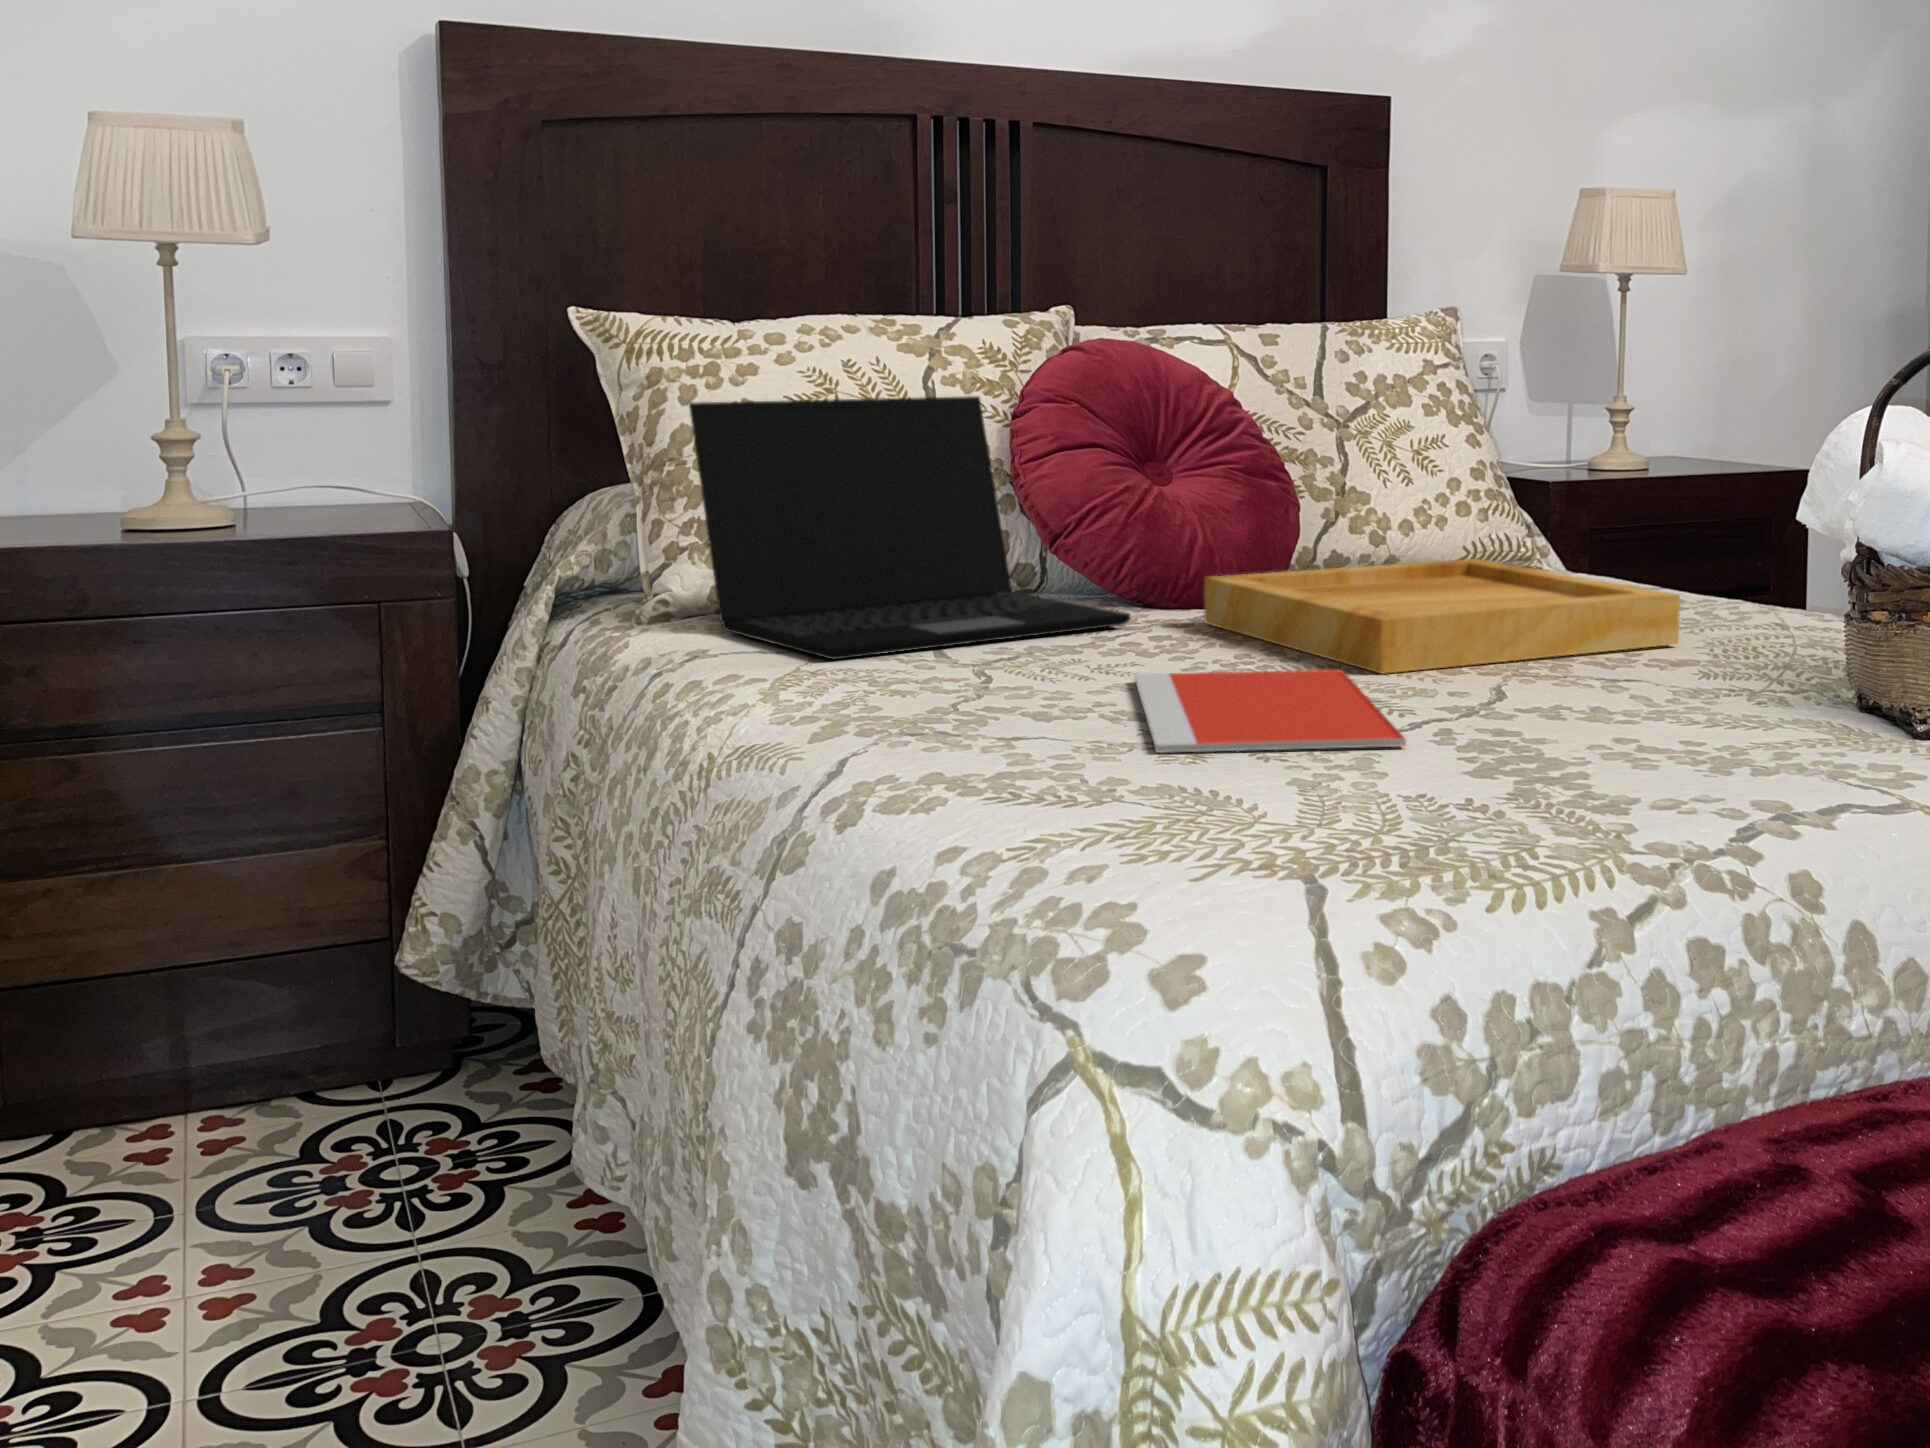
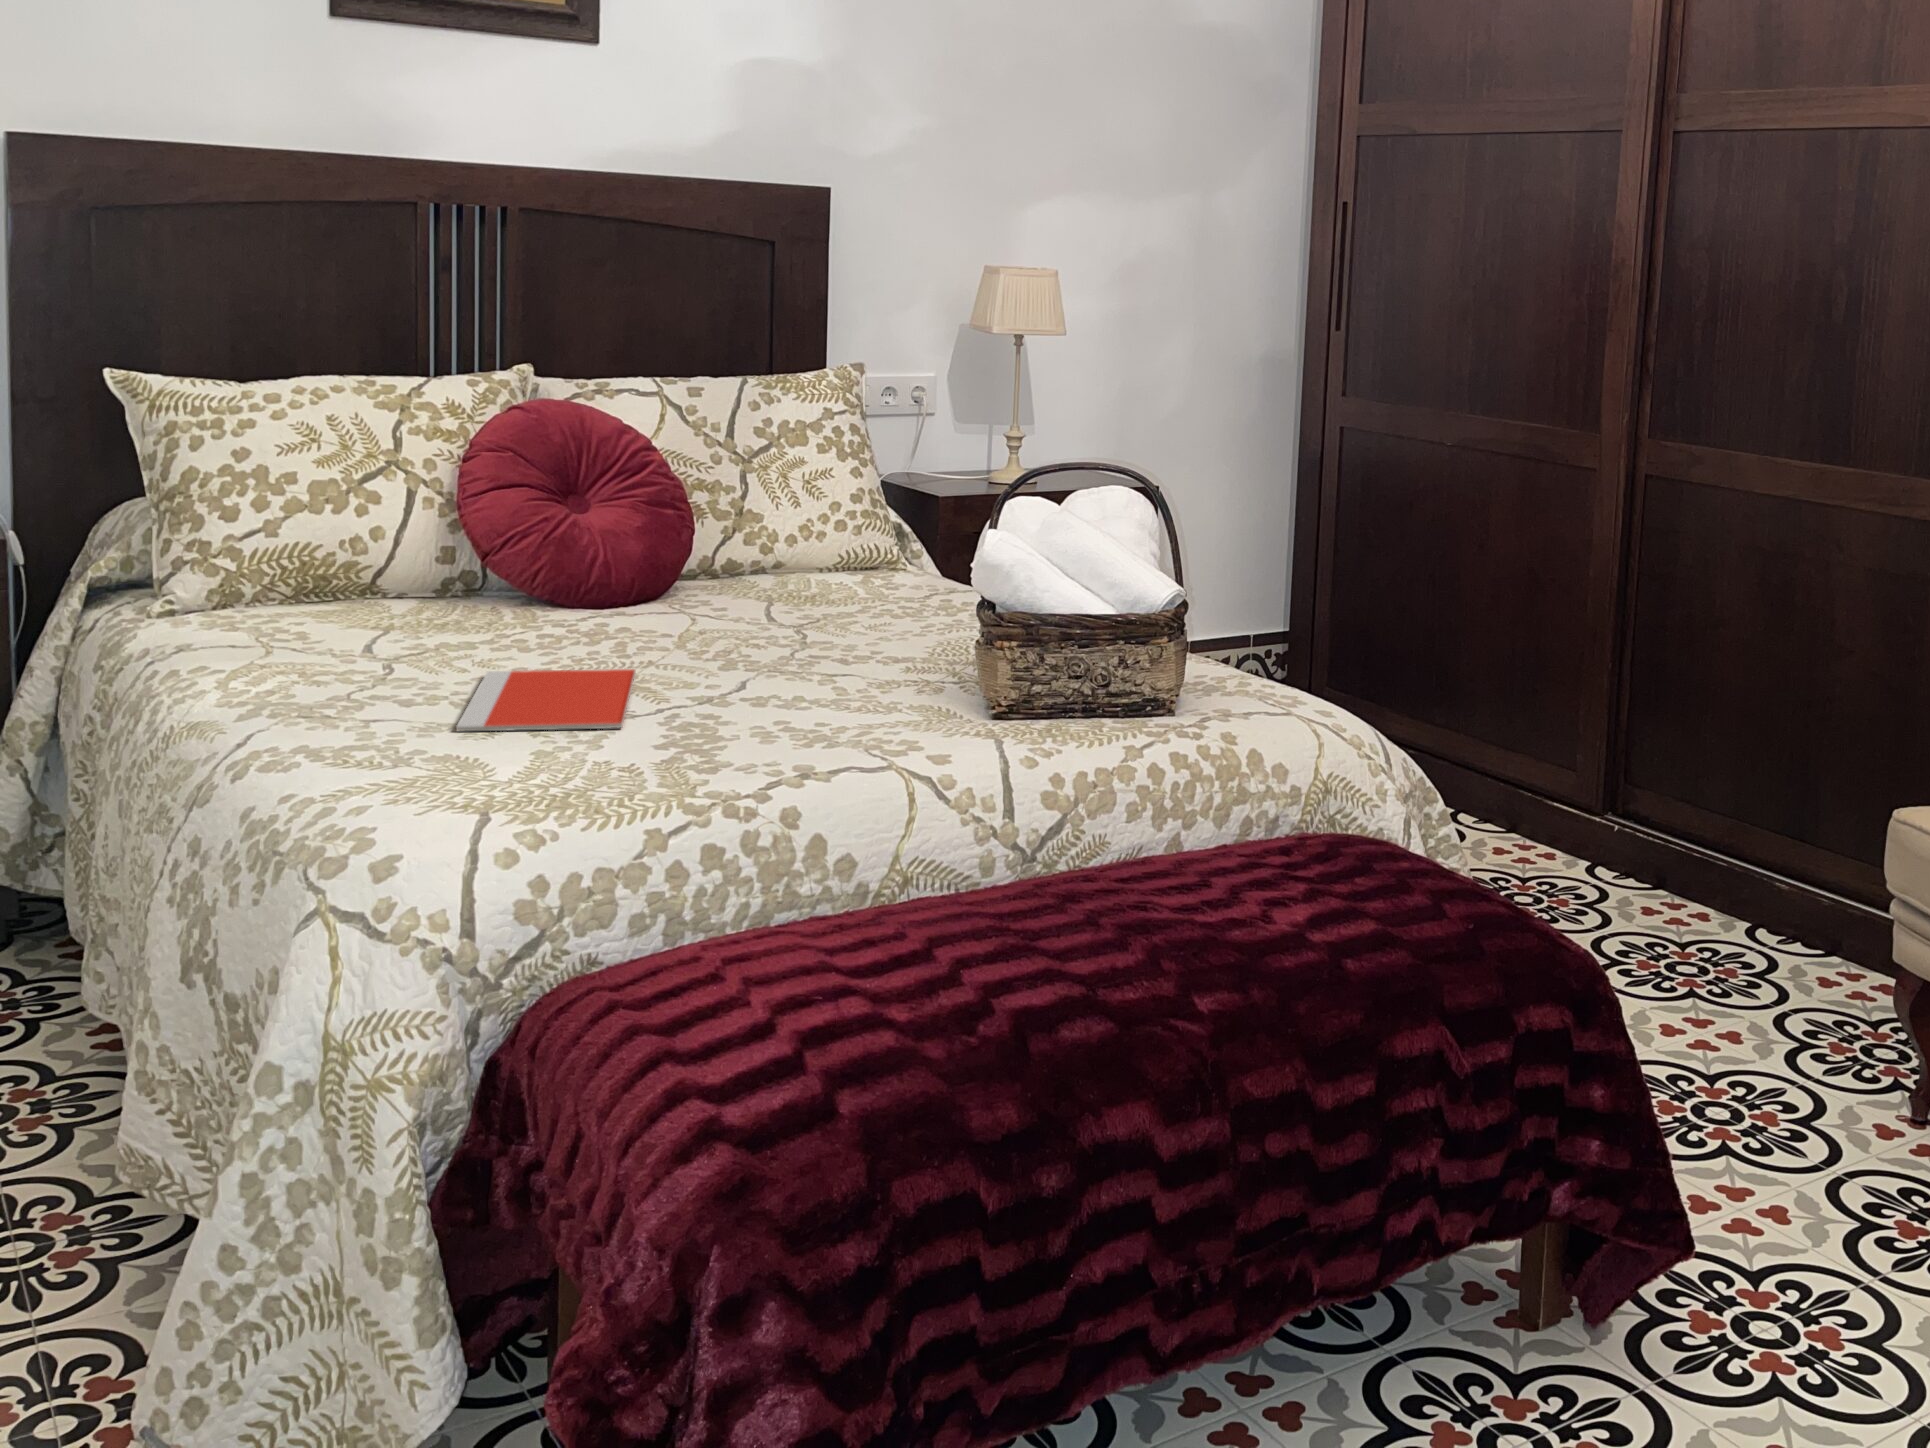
laptop: present [689,396,1130,659] -> none [187,448,523,655]
tray: present [1204,559,1680,674] -> none [583,576,905,672]

